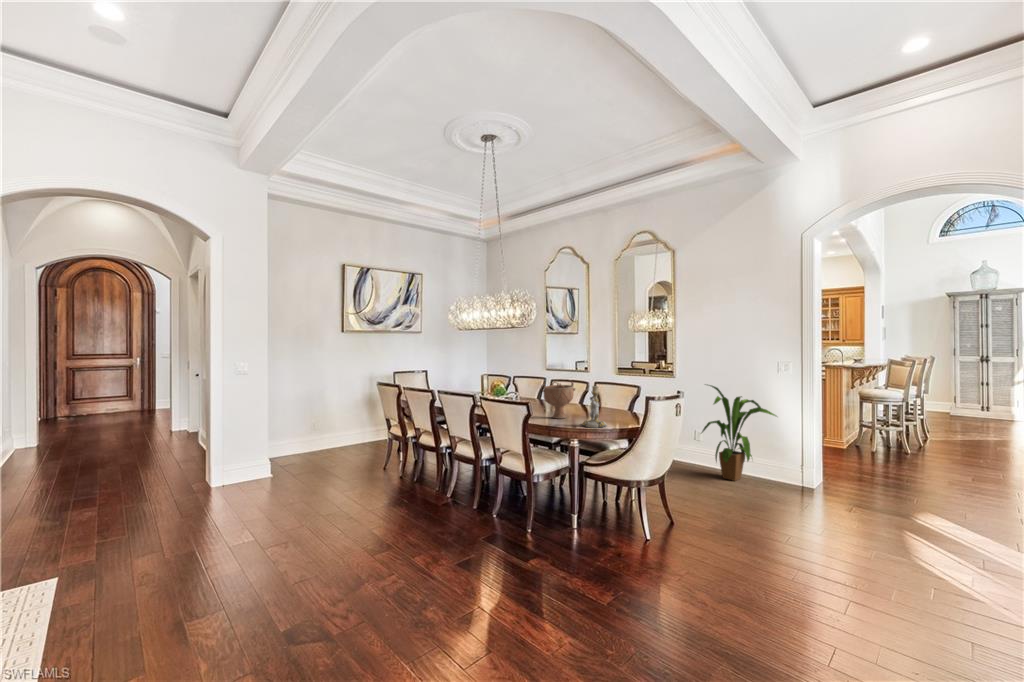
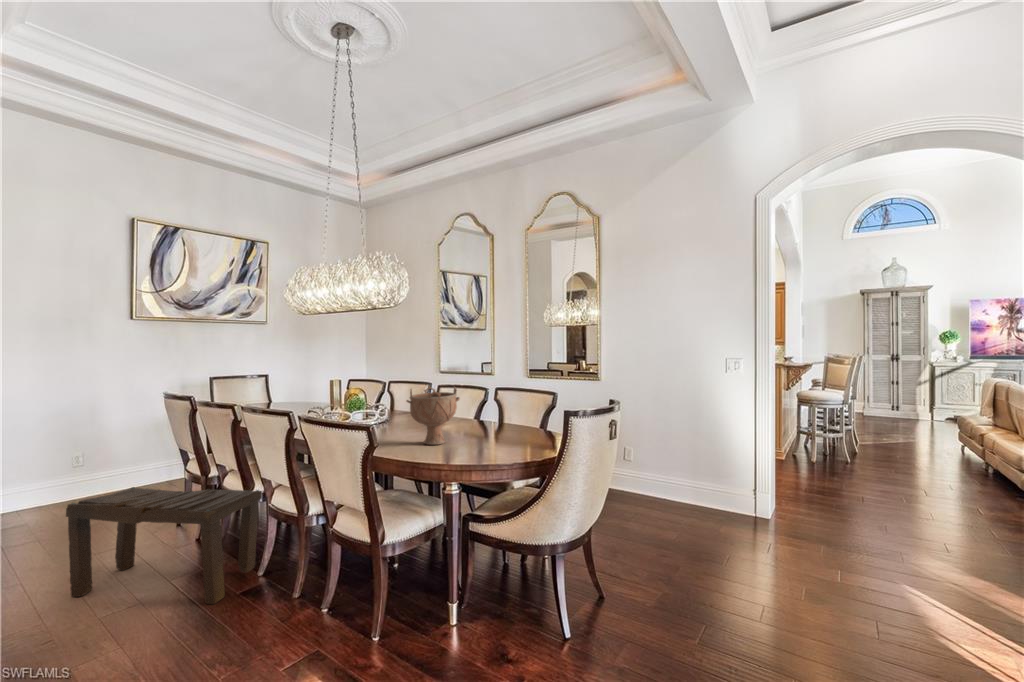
house plant: present [702,385,776,481] -> none [631,388,730,515]
candlestick: present [581,386,607,428] -> none [463,394,505,461]
bench: none [347,440,451,508] -> present [66,487,262,604]

